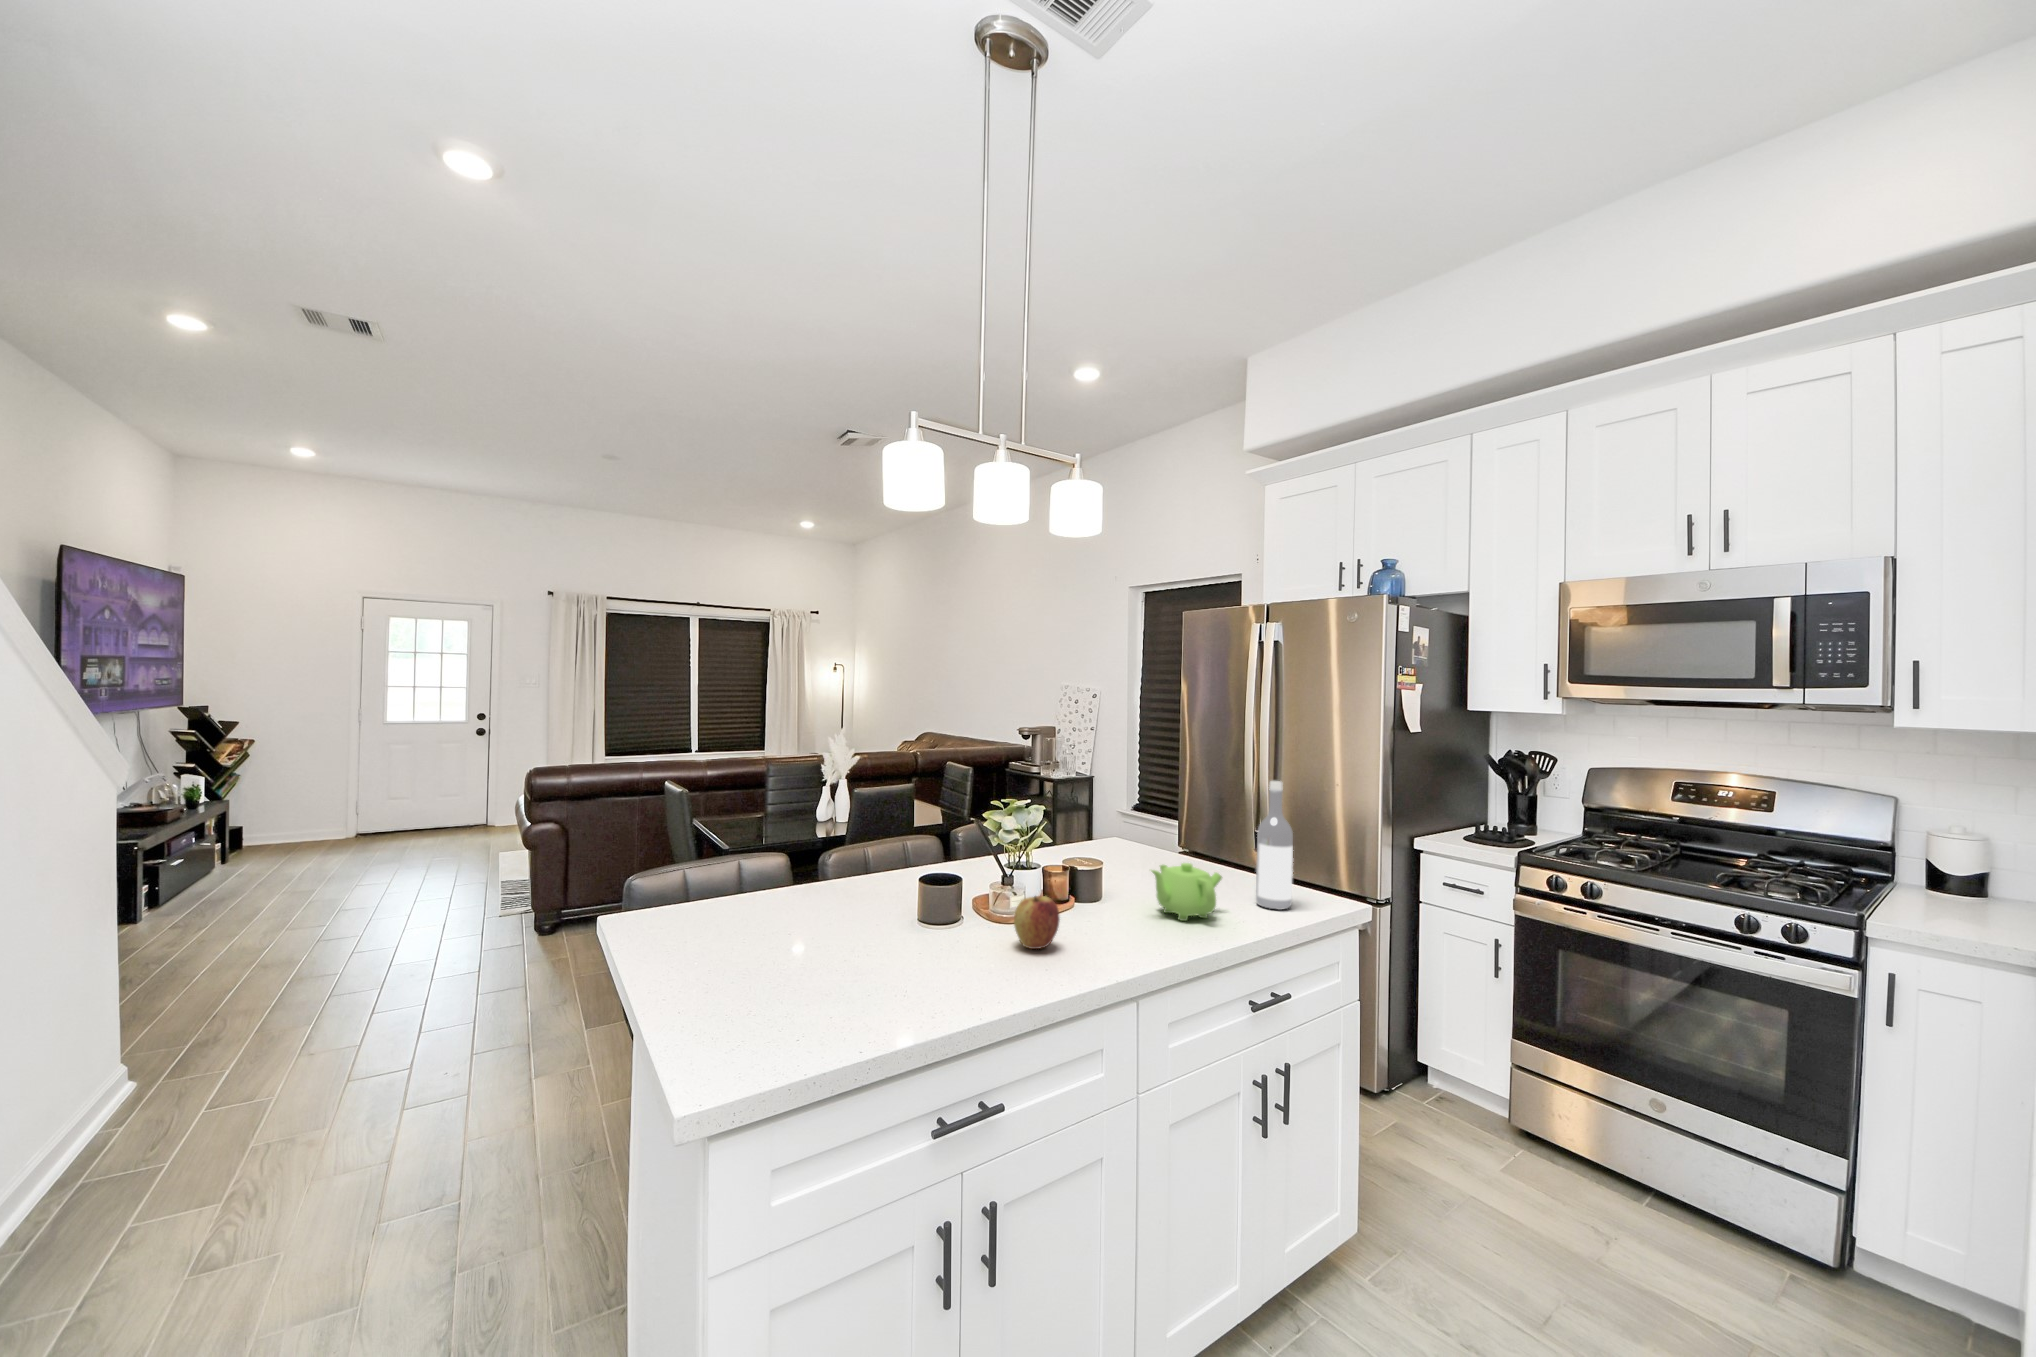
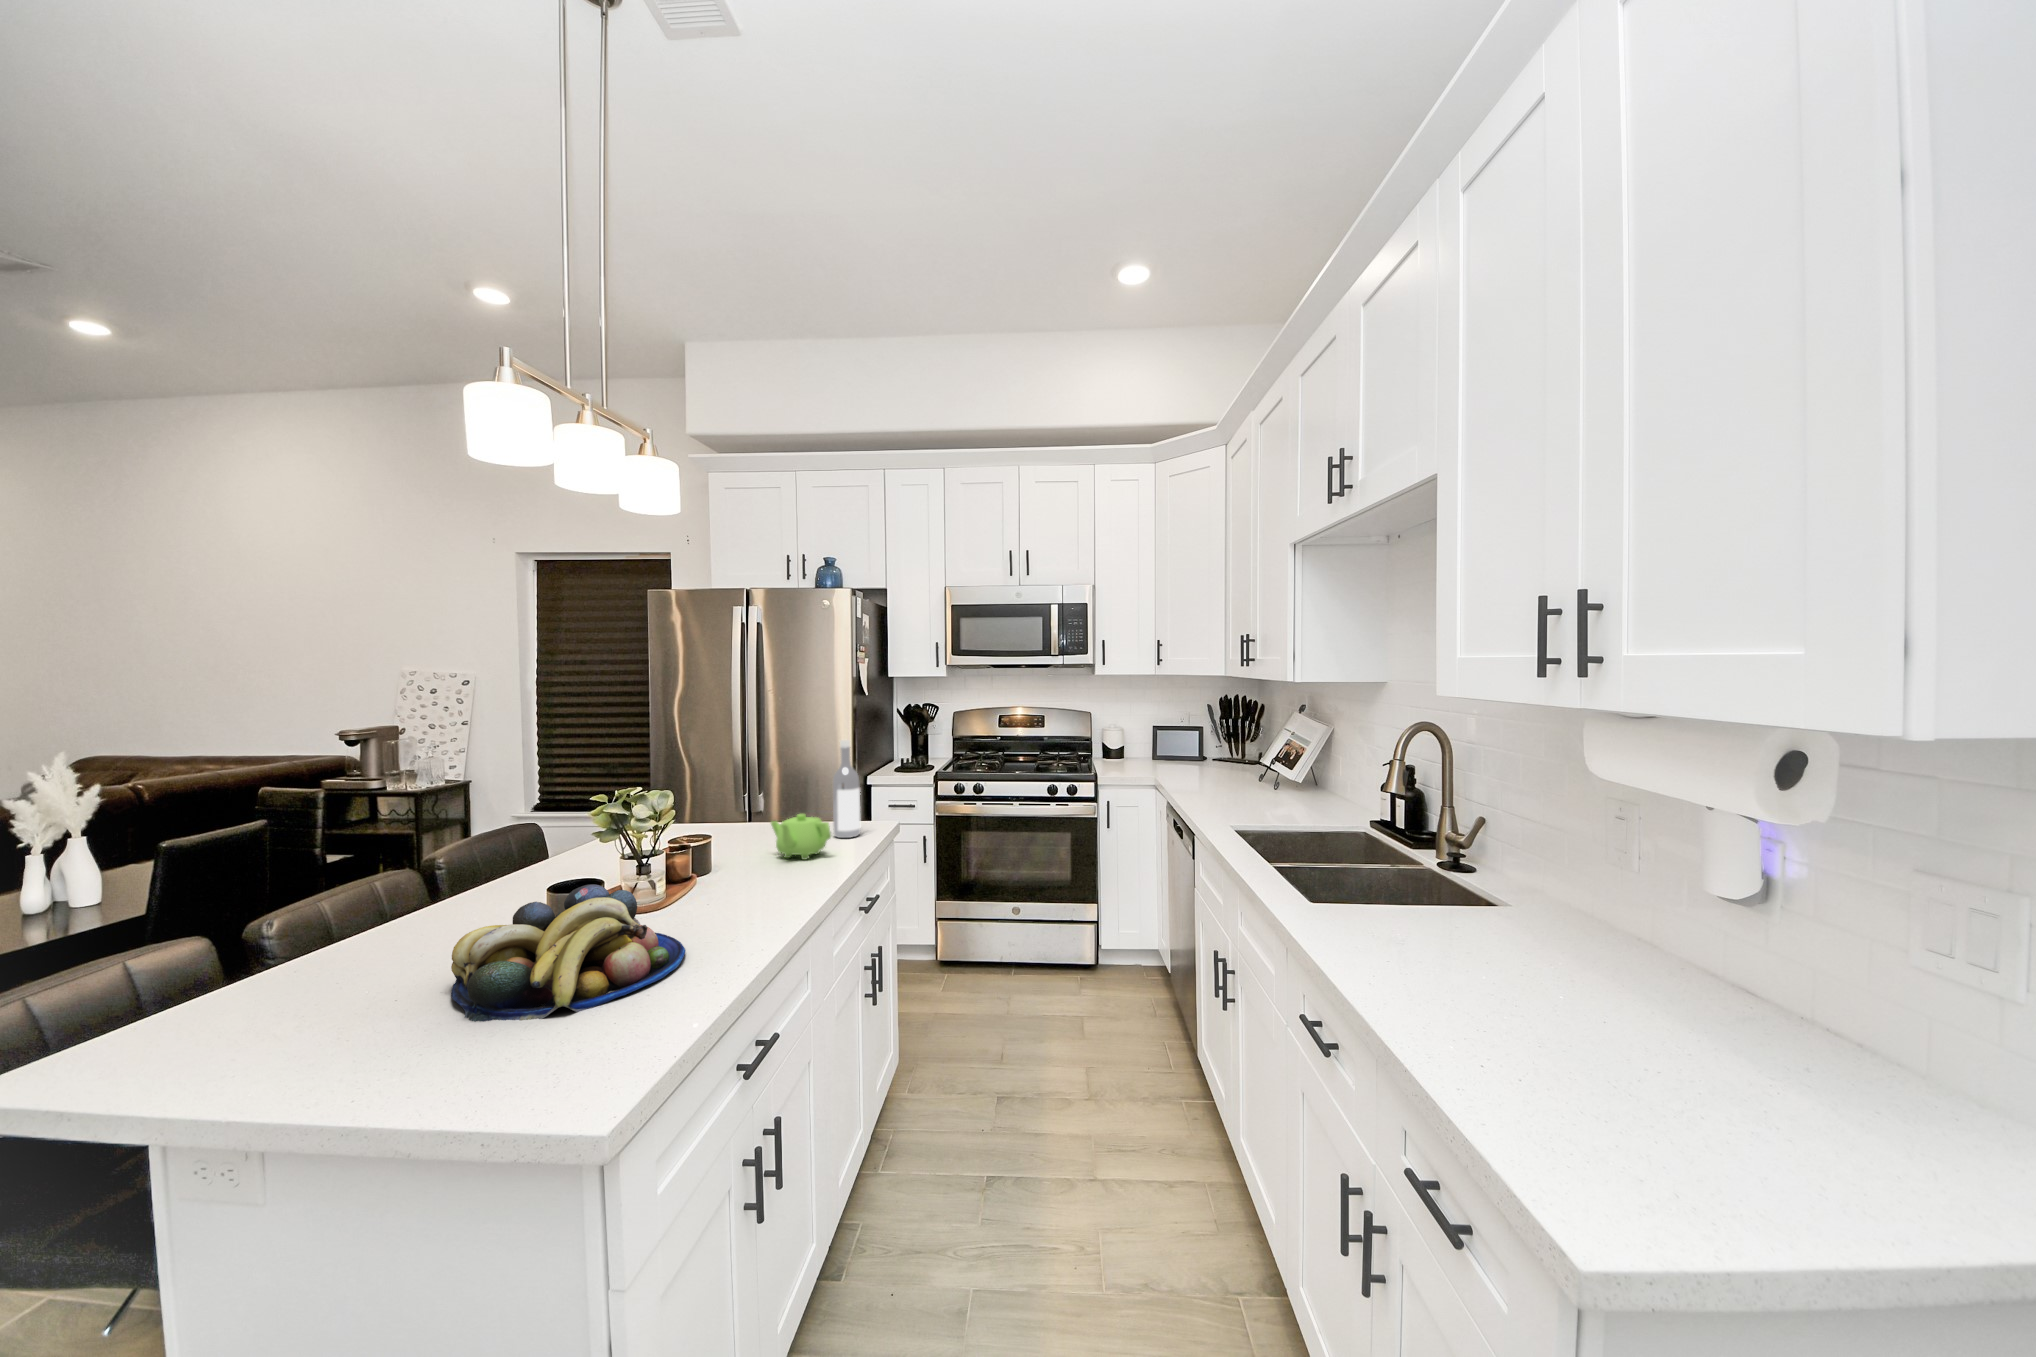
fruit bowl: none [712,883,925,1006] -> present [451,884,686,1022]
apple: present [1014,896,1060,949] -> none [713,859,756,906]

